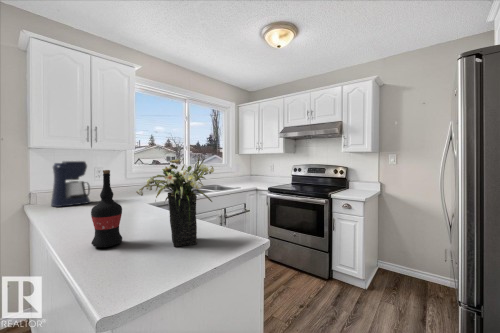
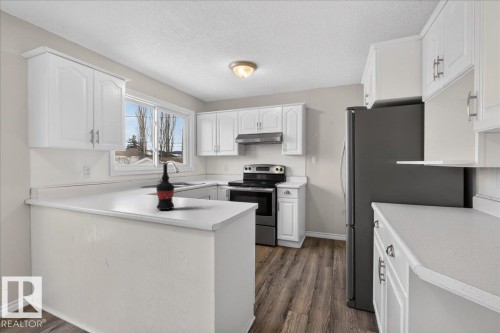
flower arrangement: present [136,157,214,247] -> none [188,155,232,207]
coffee maker: present [51,161,90,207] -> none [54,159,90,198]

